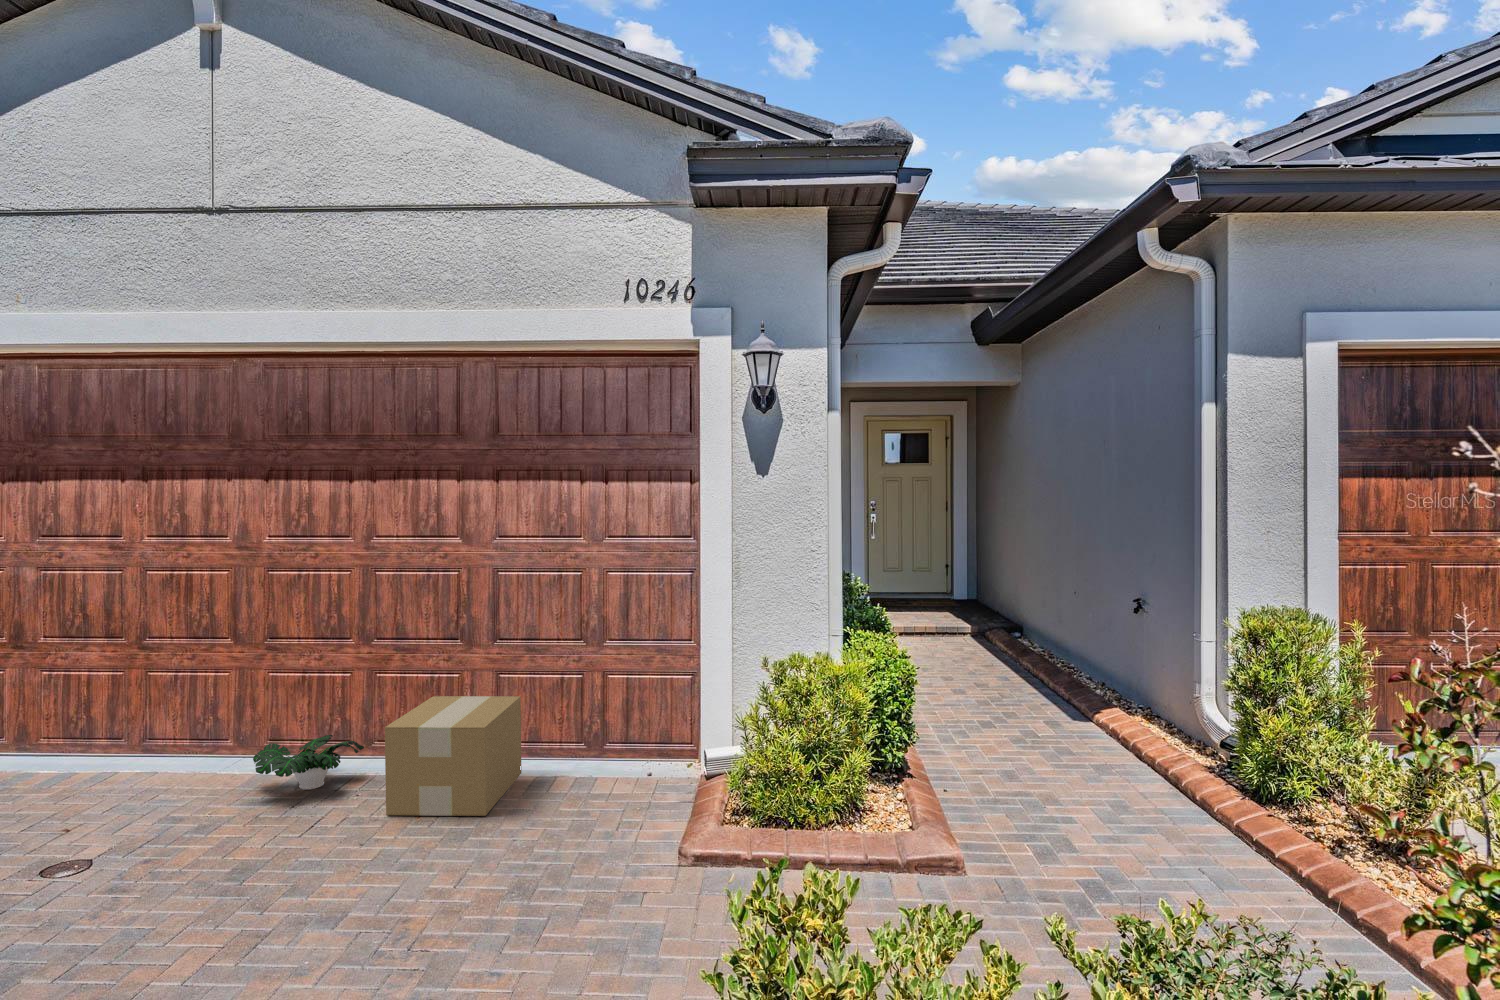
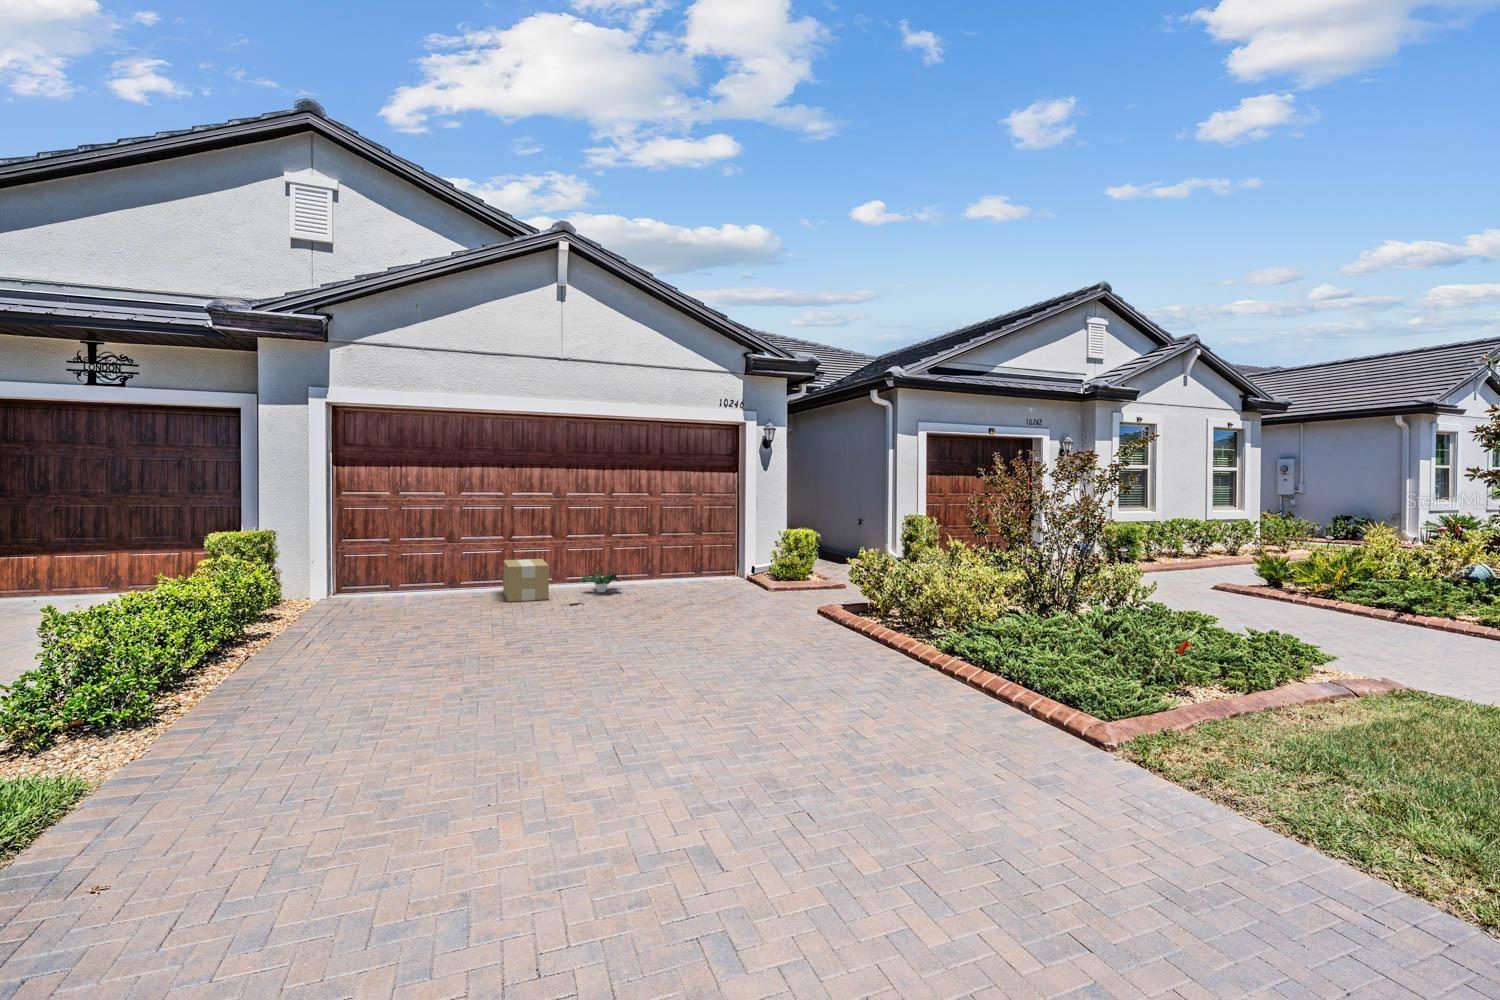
cardboard box: present [385,696,521,816] -> present [503,559,549,602]

